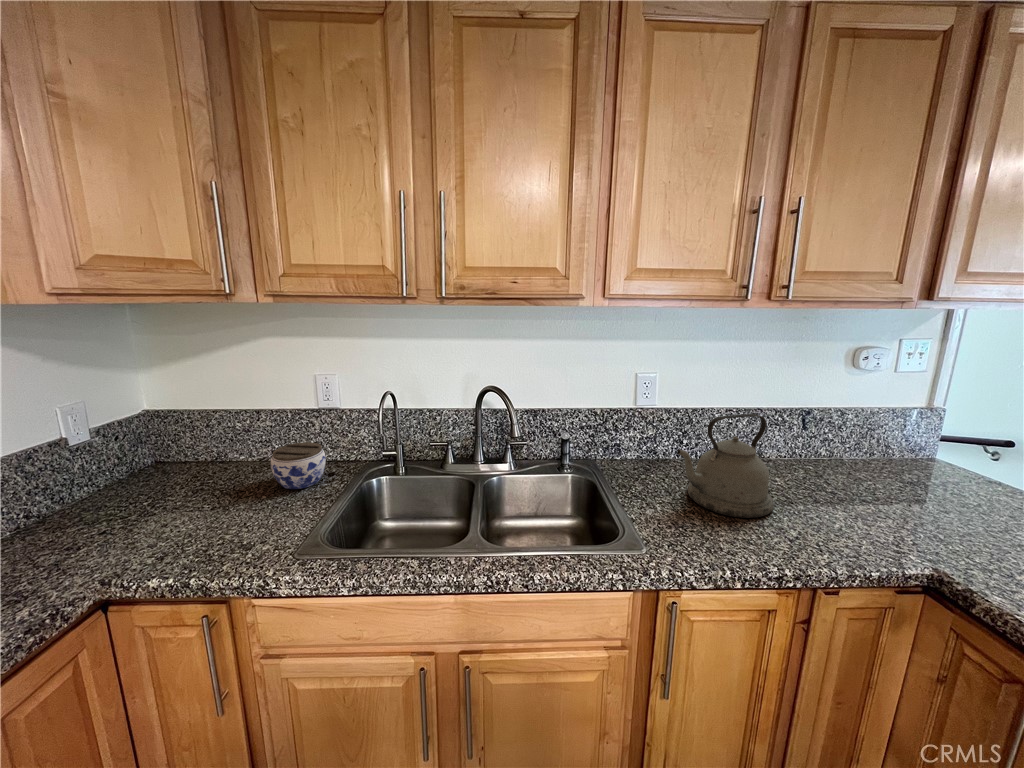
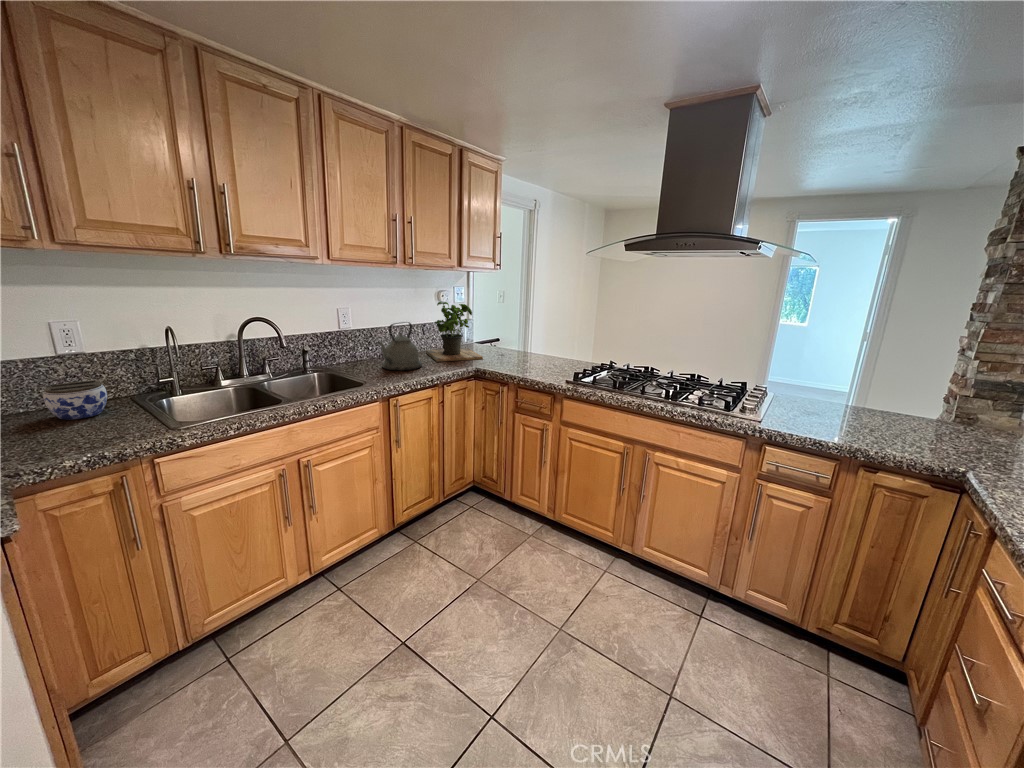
potted plant: none [800,376,963,532] -> present [426,302,483,362]

